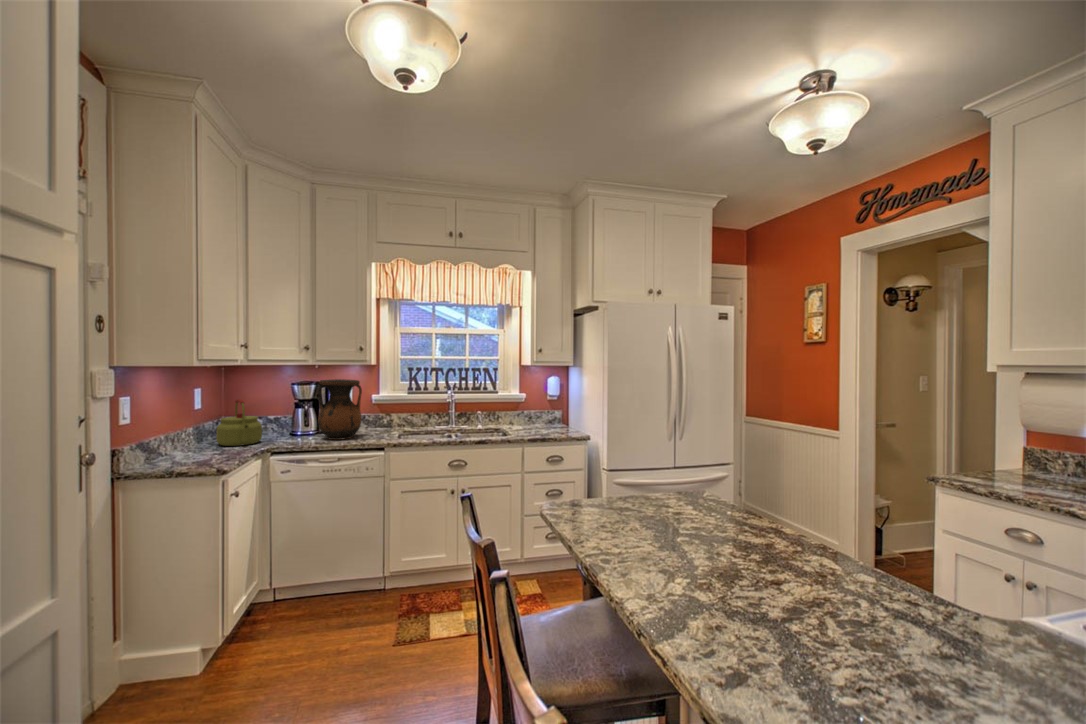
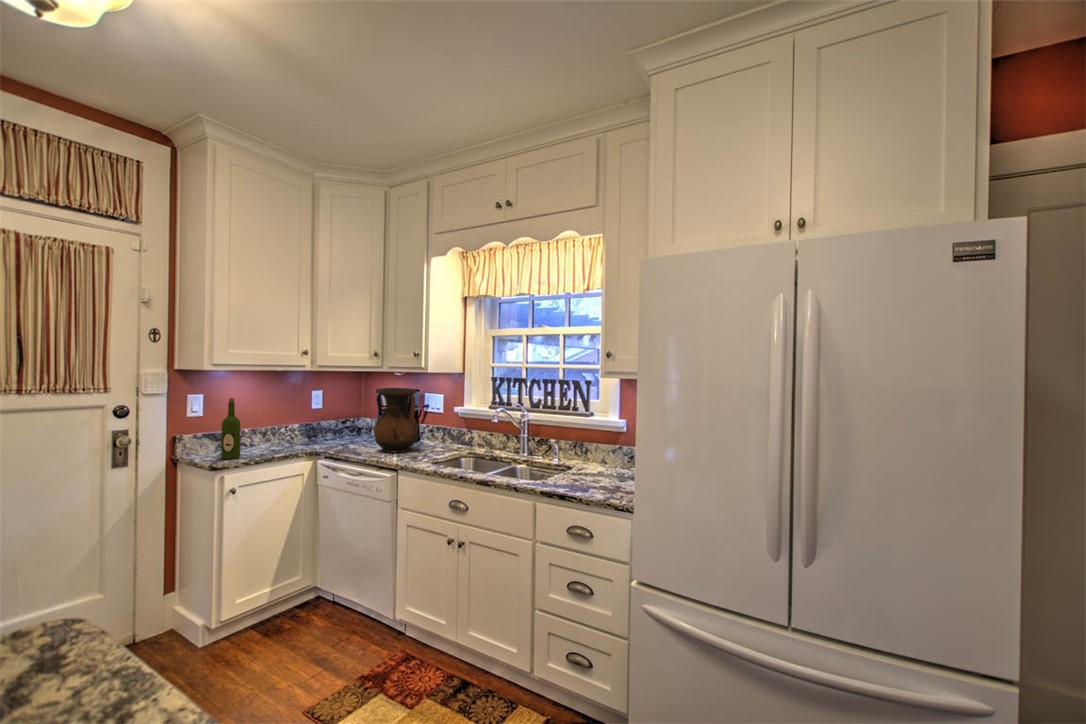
wine bottle: none [184,397,206,466] -> present [221,398,240,459]
kettle: present [216,399,262,446] -> none [303,403,342,446]

